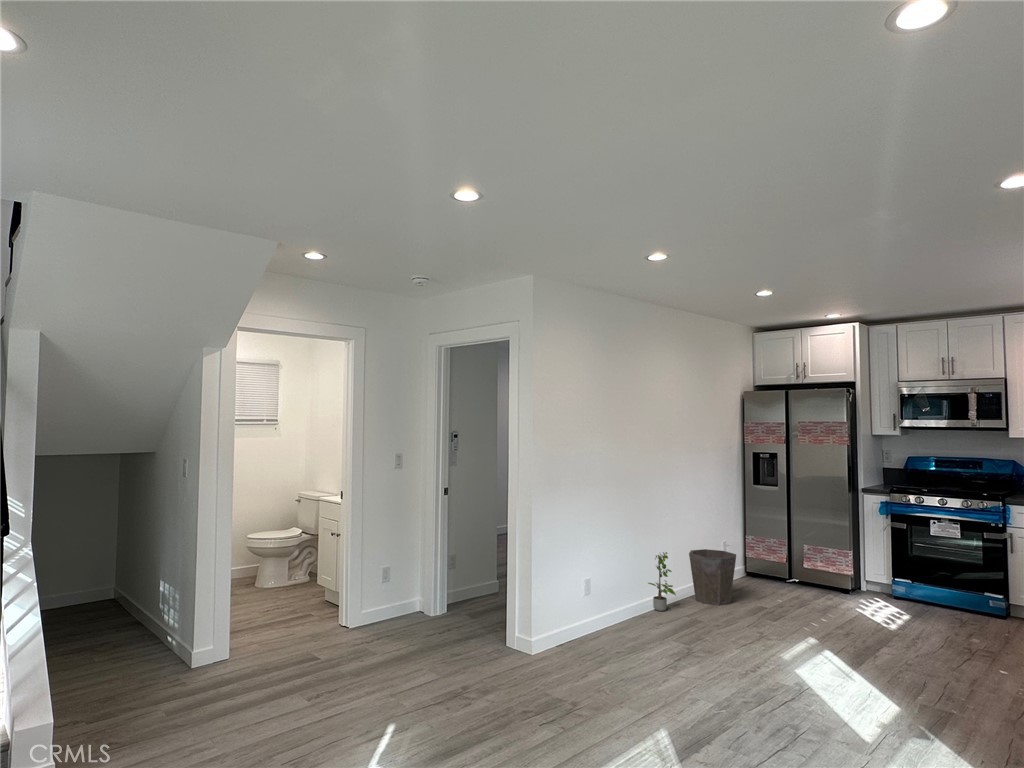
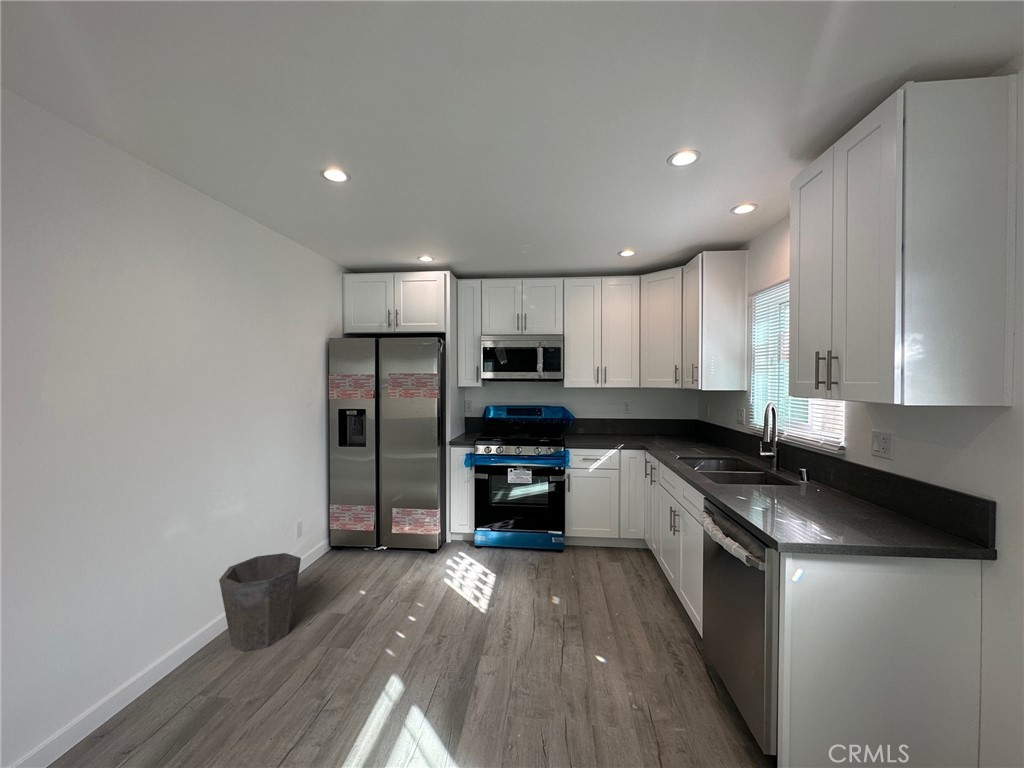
potted plant: present [648,552,676,611] -> none [98,604,174,728]

